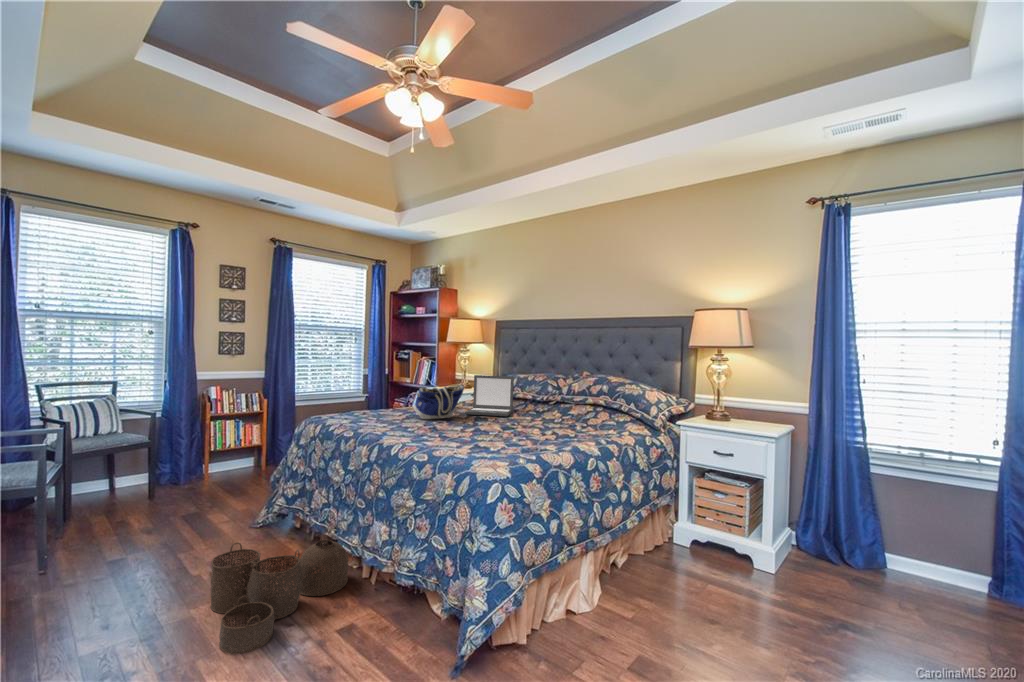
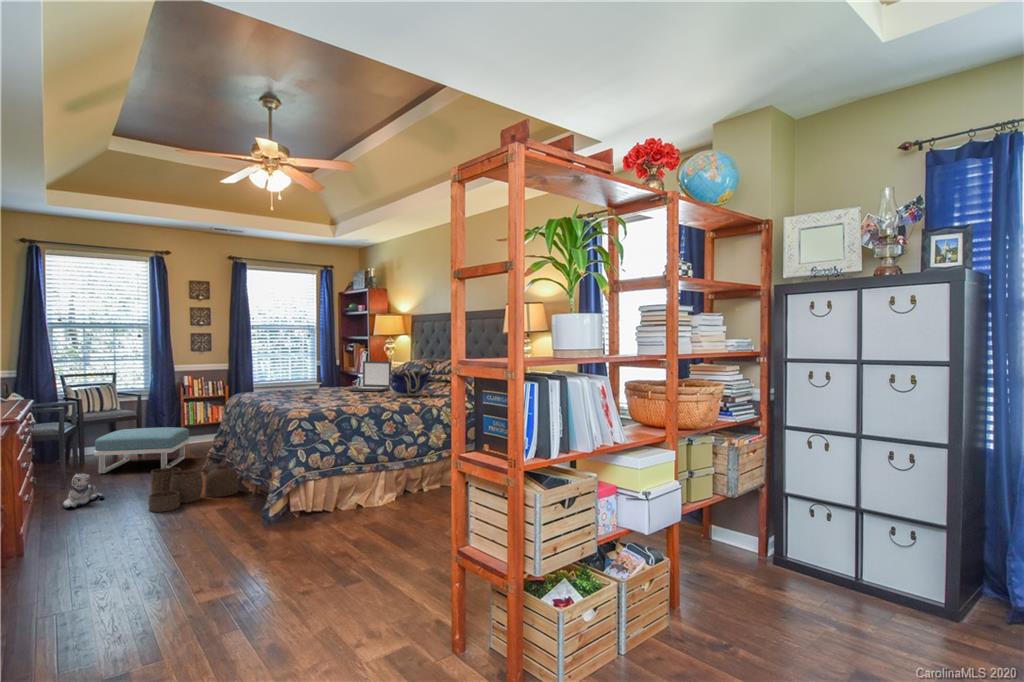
tote bag: present [414,385,464,419] -> present [390,370,430,396]
footstool: none [90,460,228,540] -> present [94,427,189,473]
plush toy: none [43,577,122,657] -> present [63,473,104,508]

